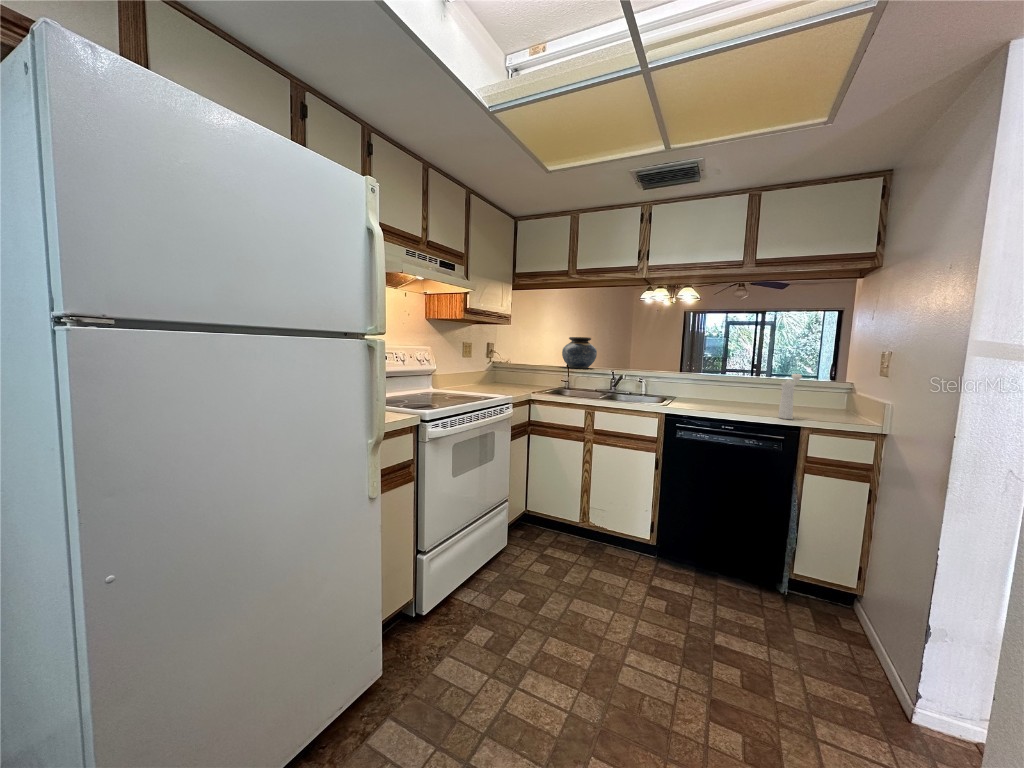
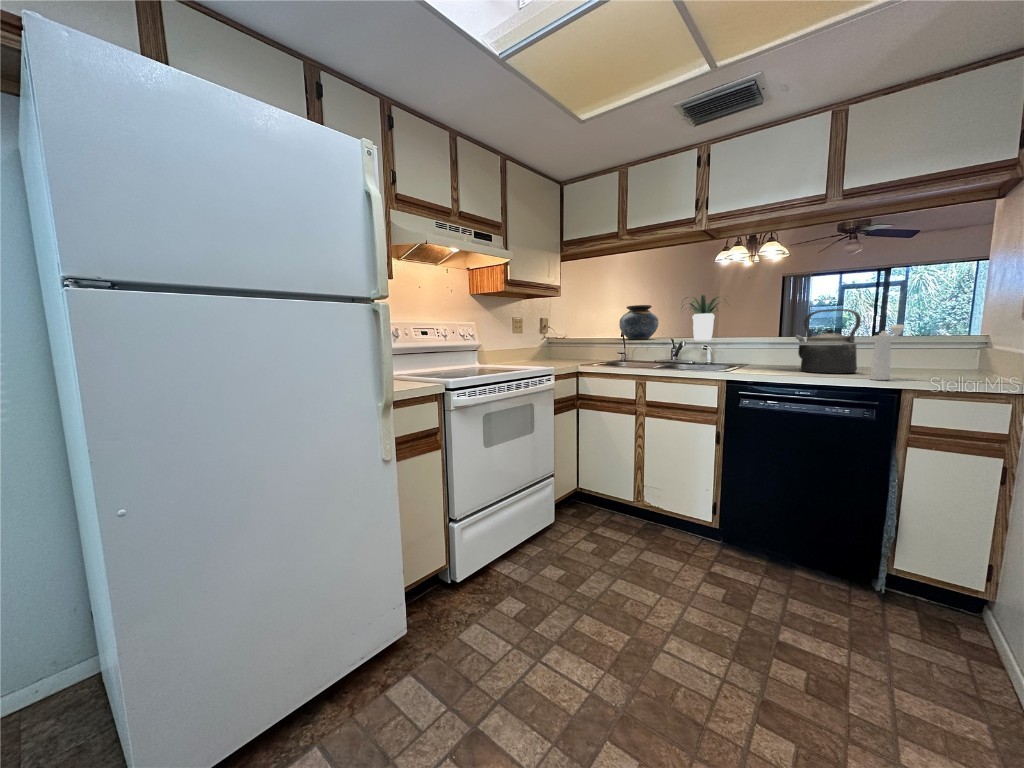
potted plant: none [619,333,664,374] -> present [682,294,720,340]
kettle: none [717,356,768,410] -> present [796,309,861,373]

